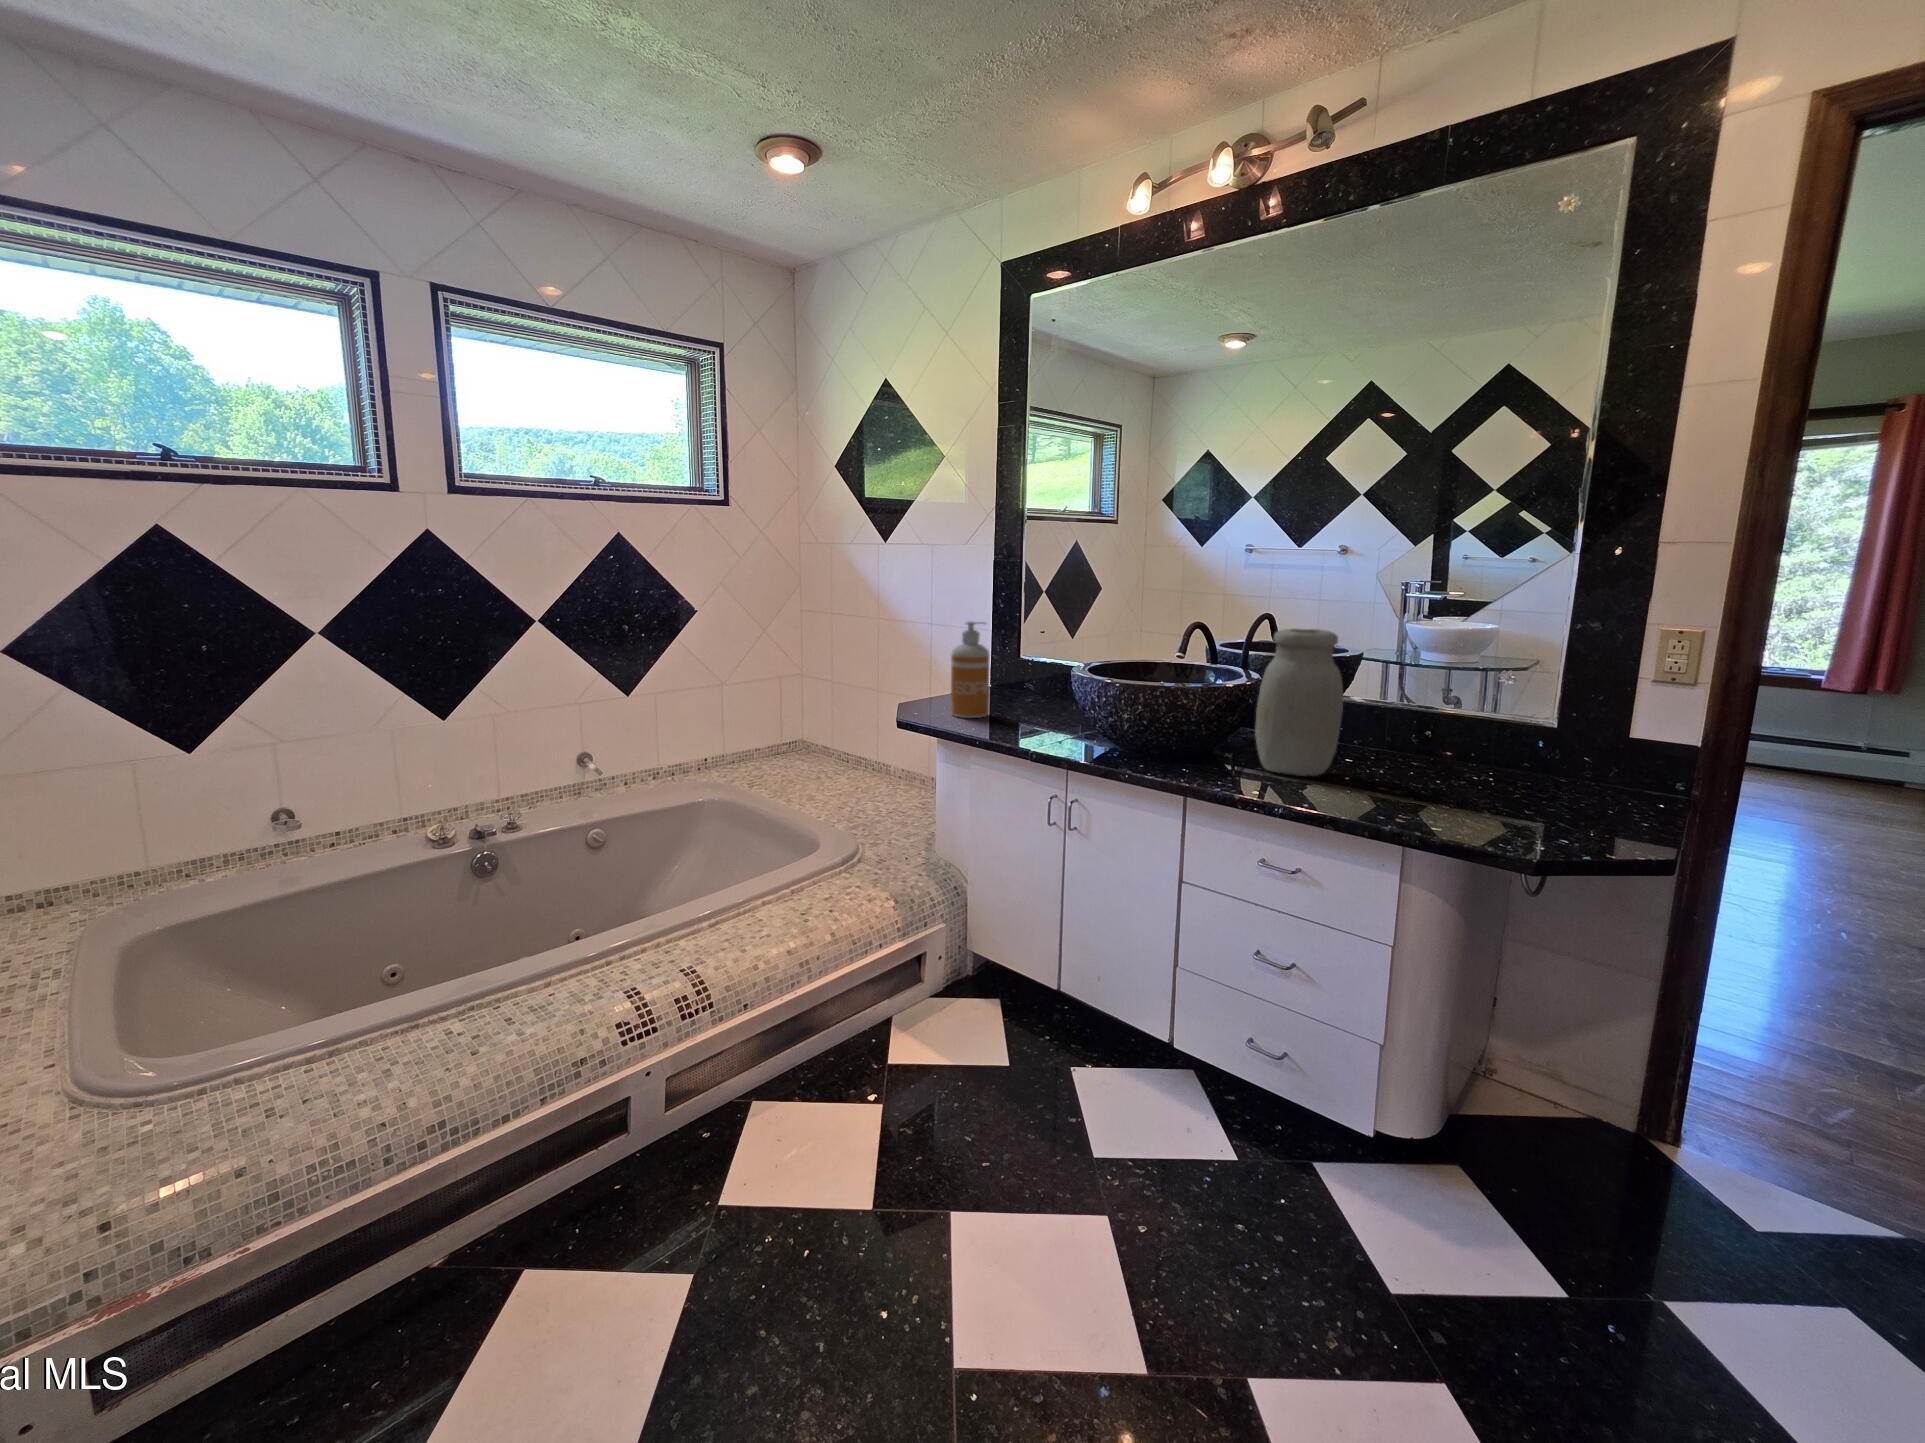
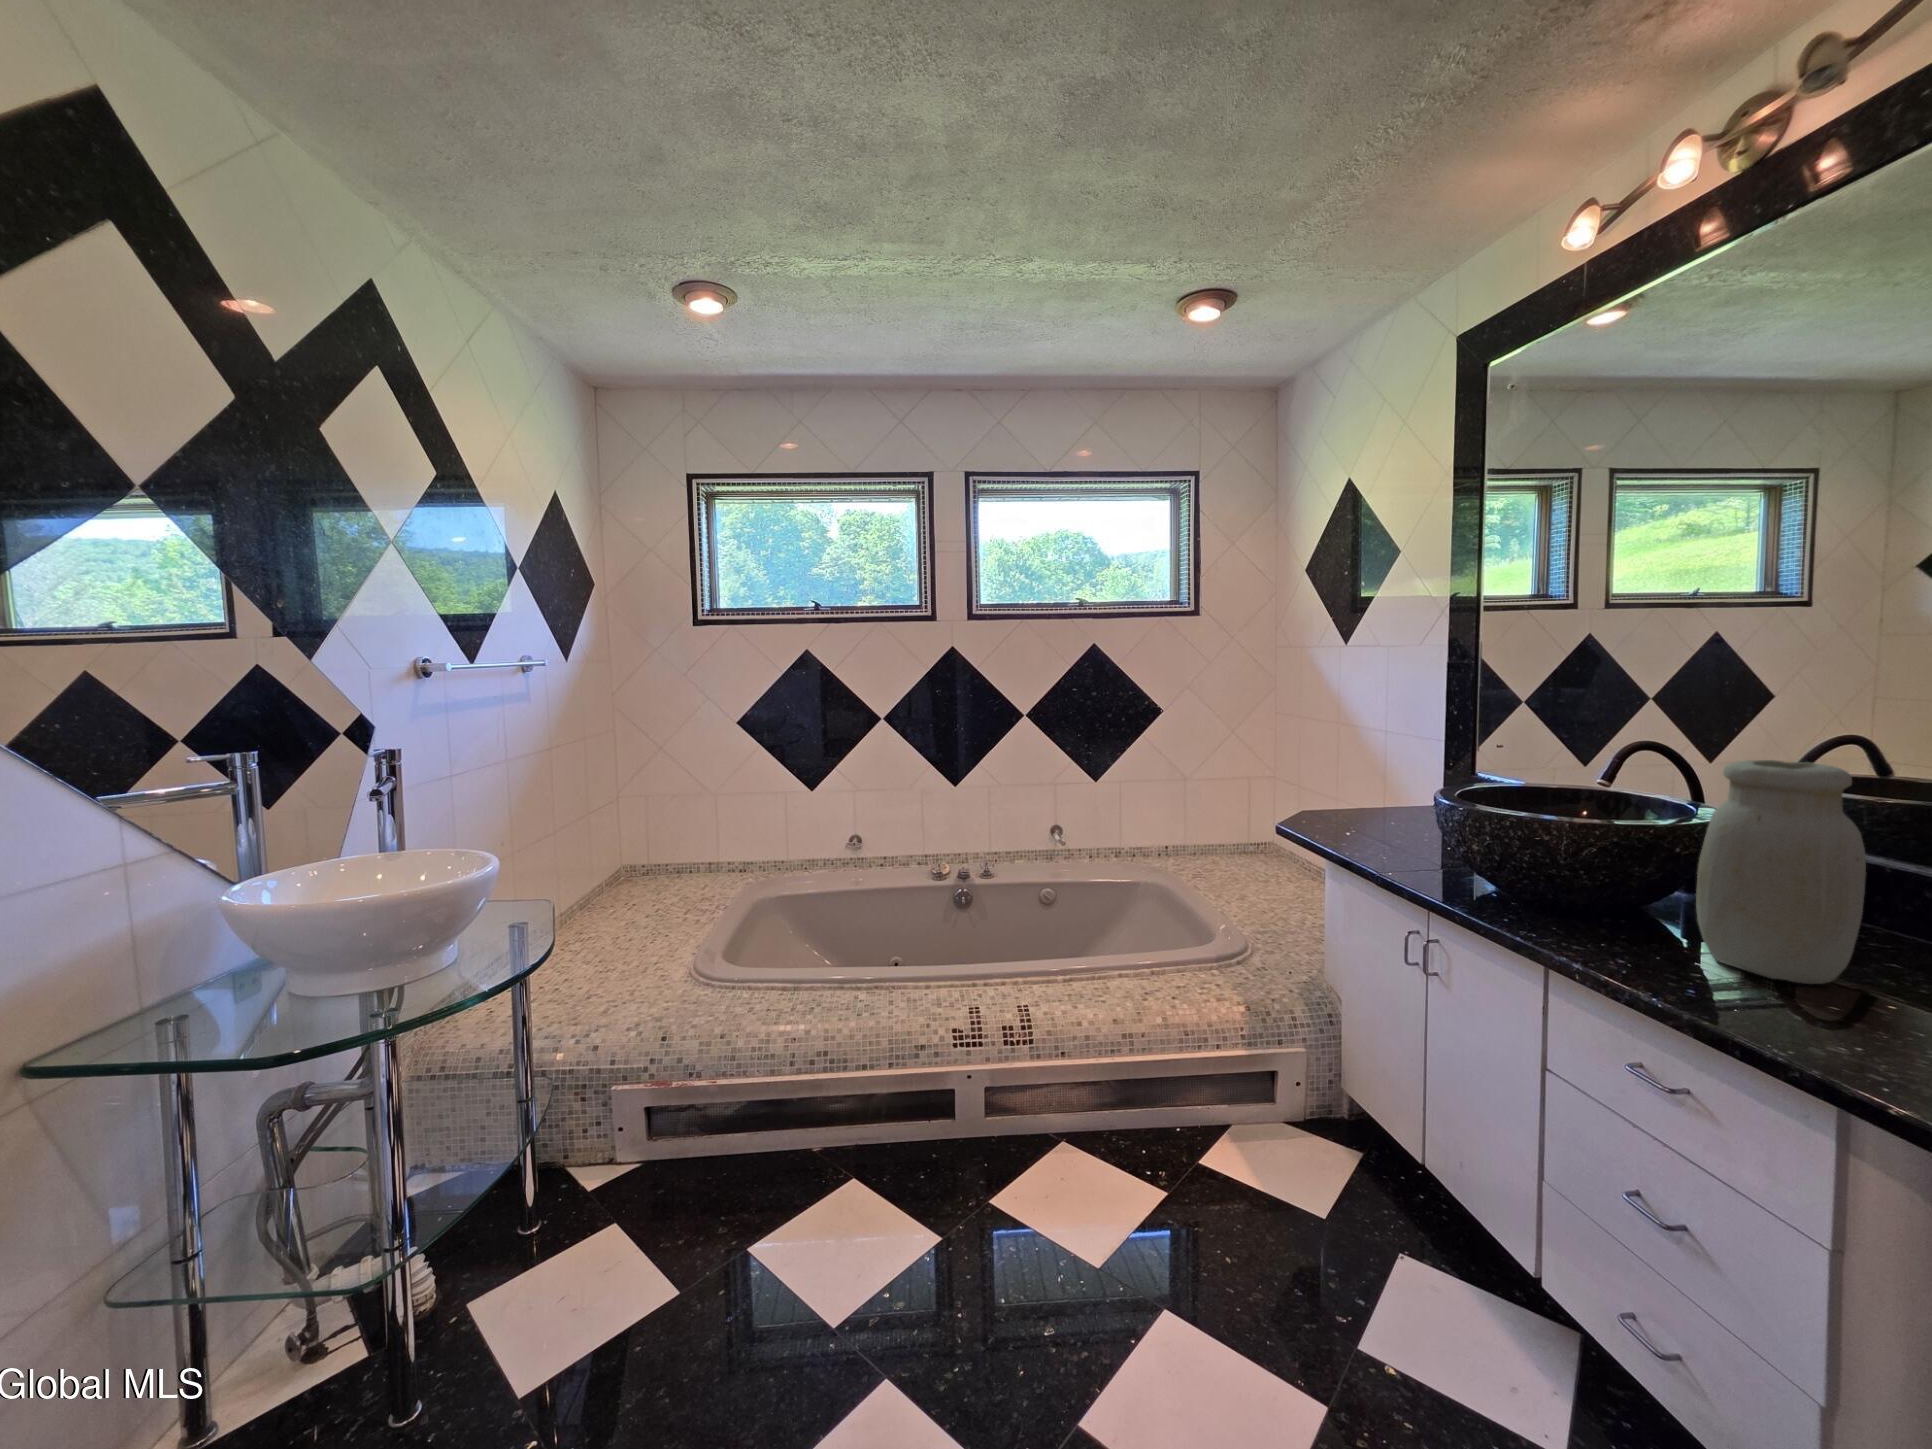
soap dispenser: present [951,622,989,718] -> none [1340,730,1386,835]

